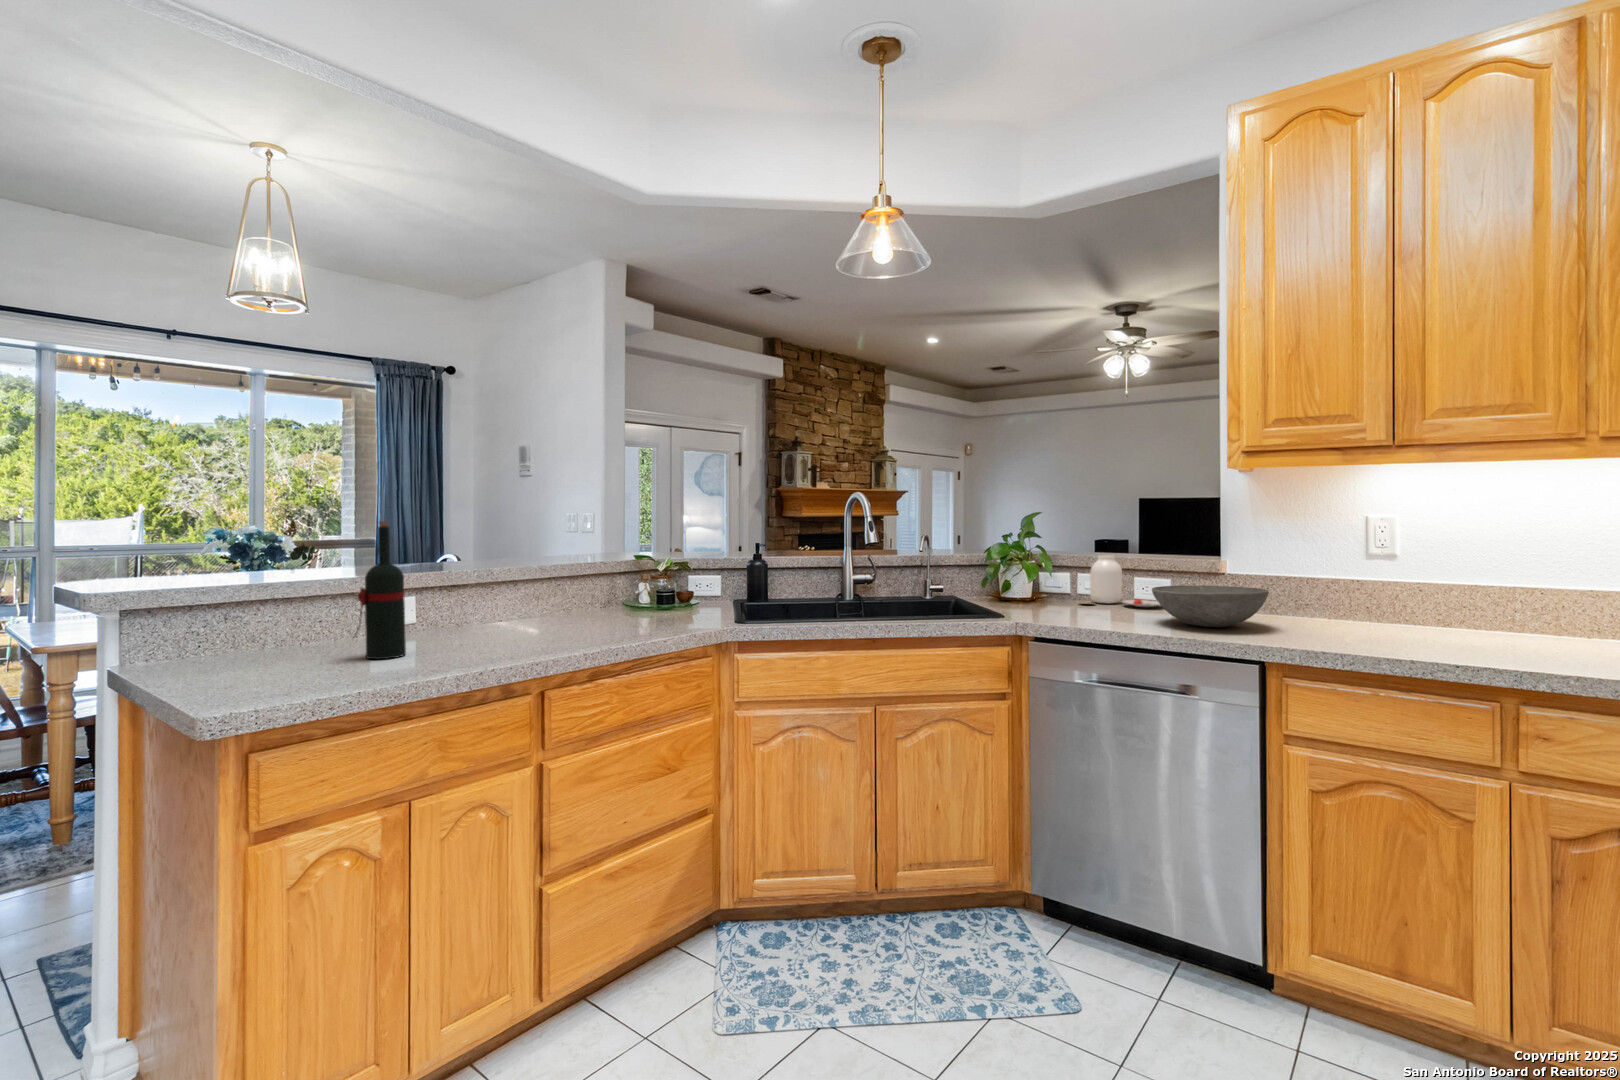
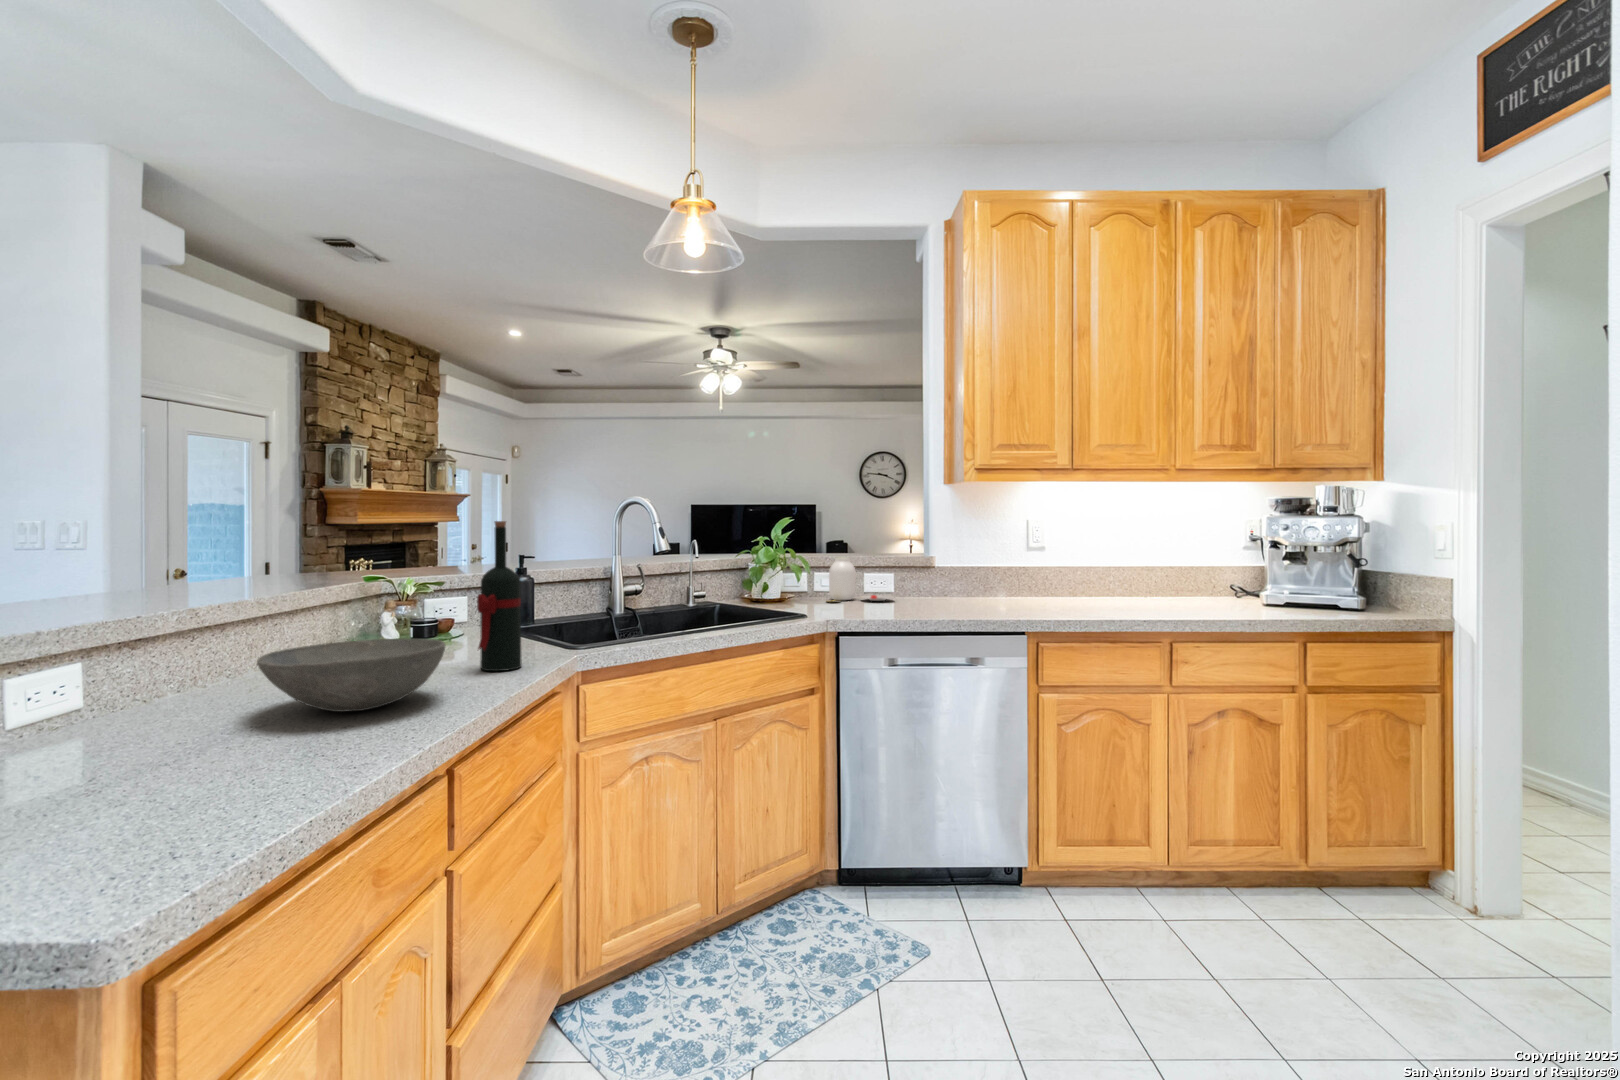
wine bottle: present [354,521,406,659] -> present [477,521,522,671]
bowl: present [1152,586,1269,627] -> present [257,639,445,712]

